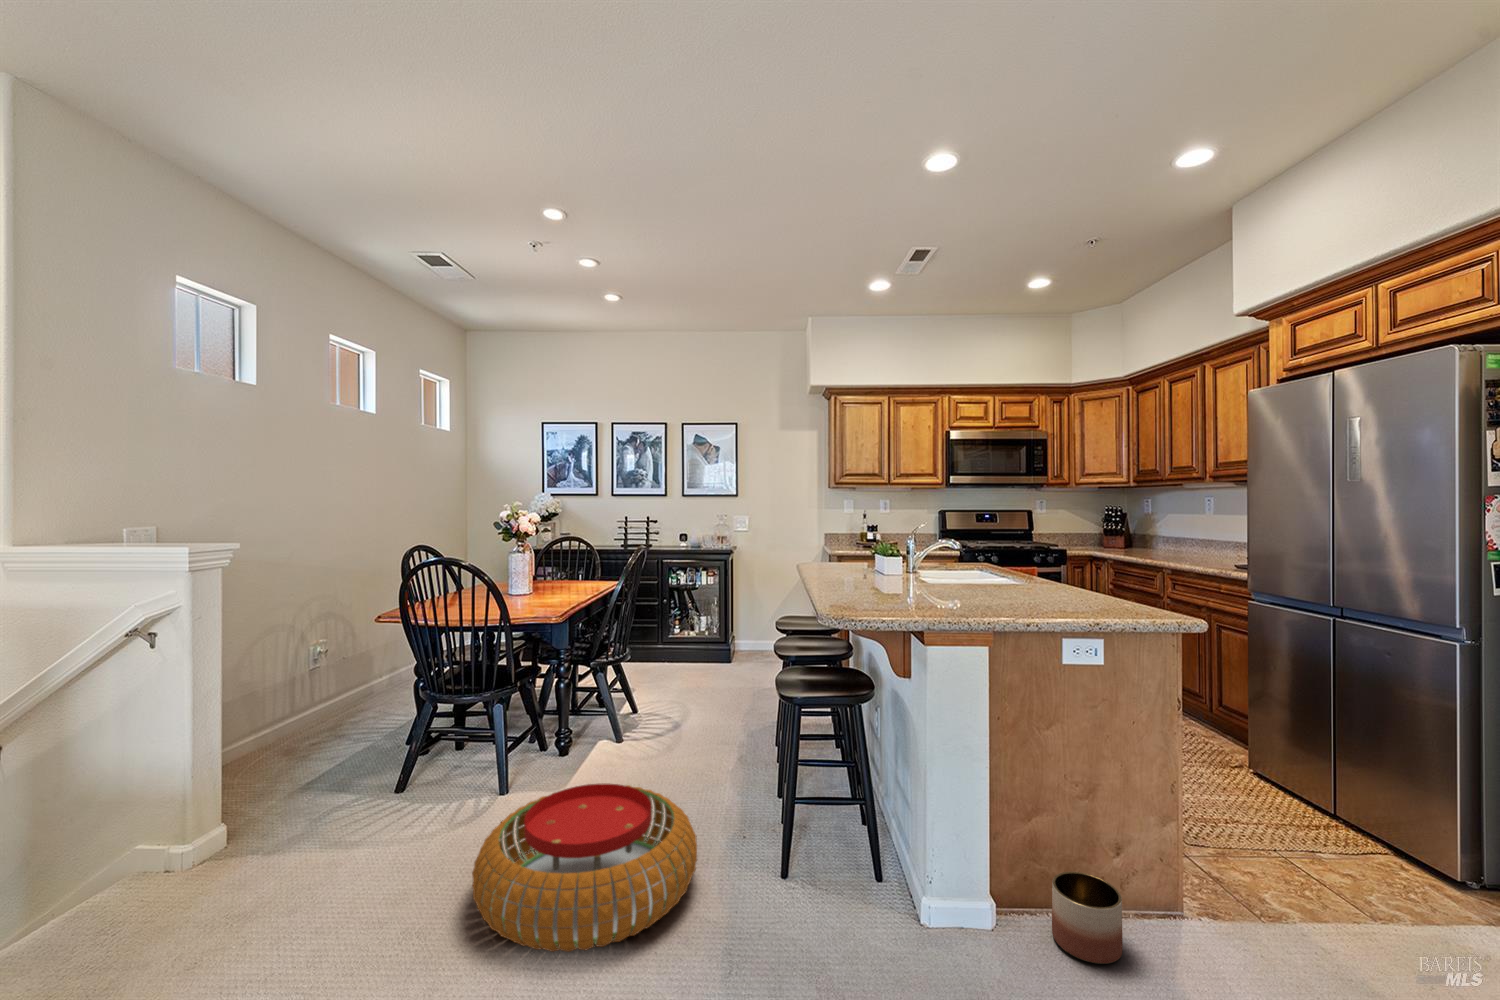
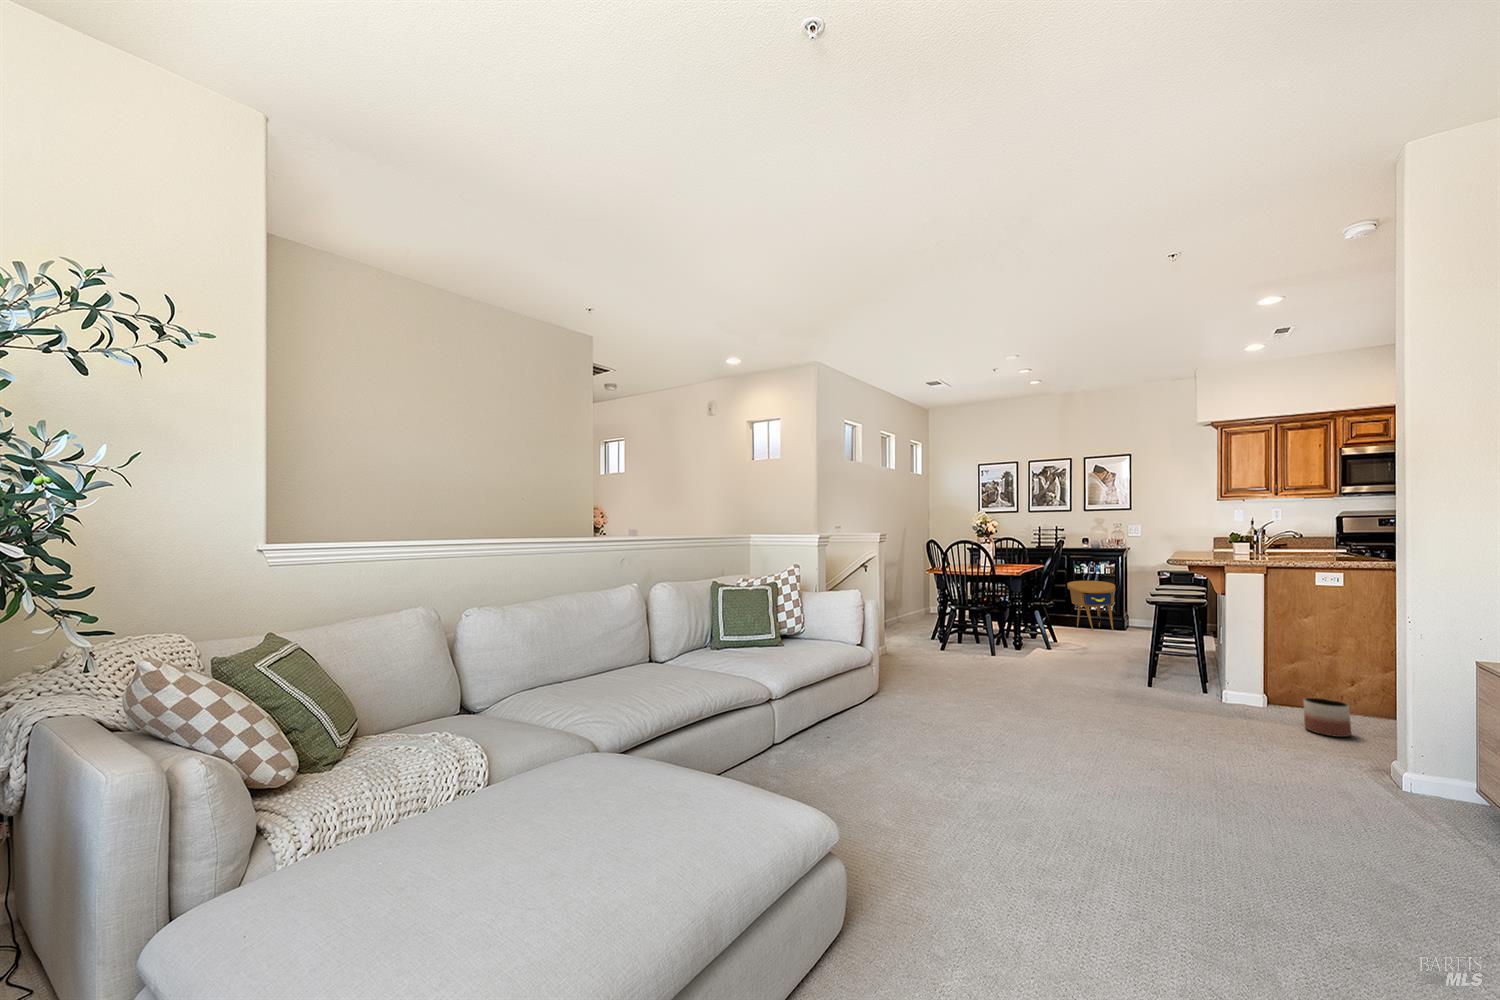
side table: none [660,596,719,670] -> present [1067,581,1116,630]
pouf: present [472,783,697,952] -> none [980,640,1089,691]

